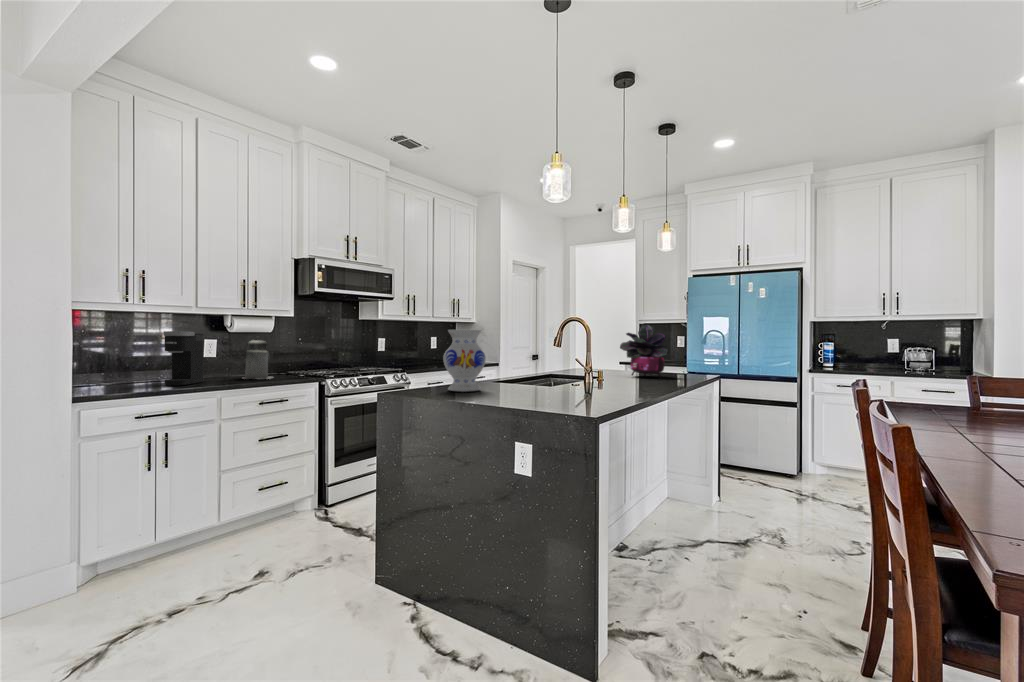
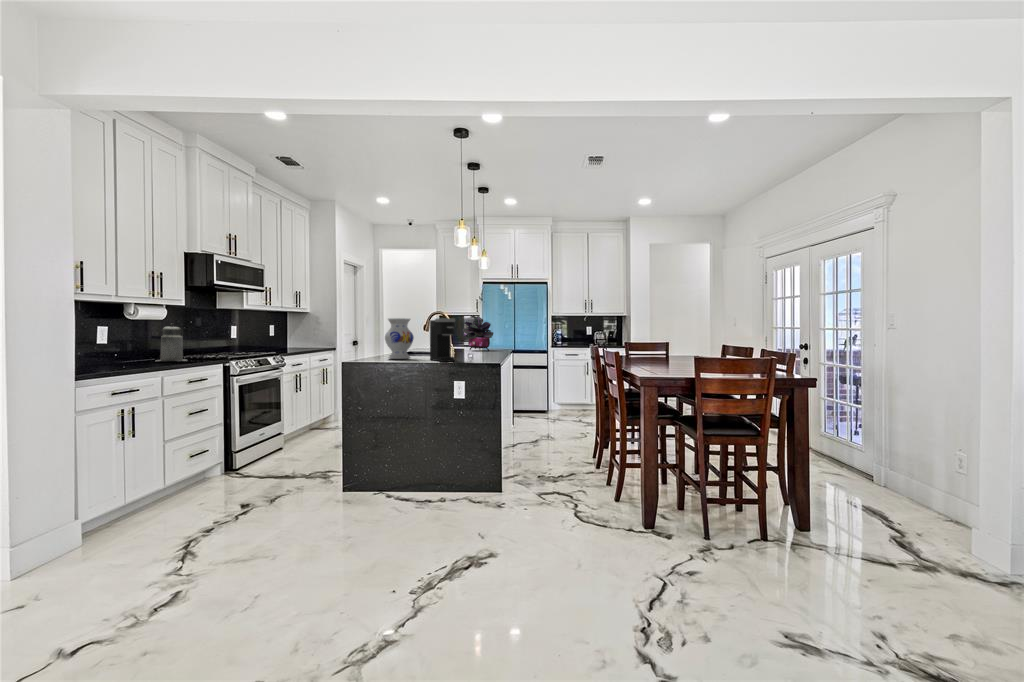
coffee maker: present [164,331,203,386] -> present [430,318,455,362]

